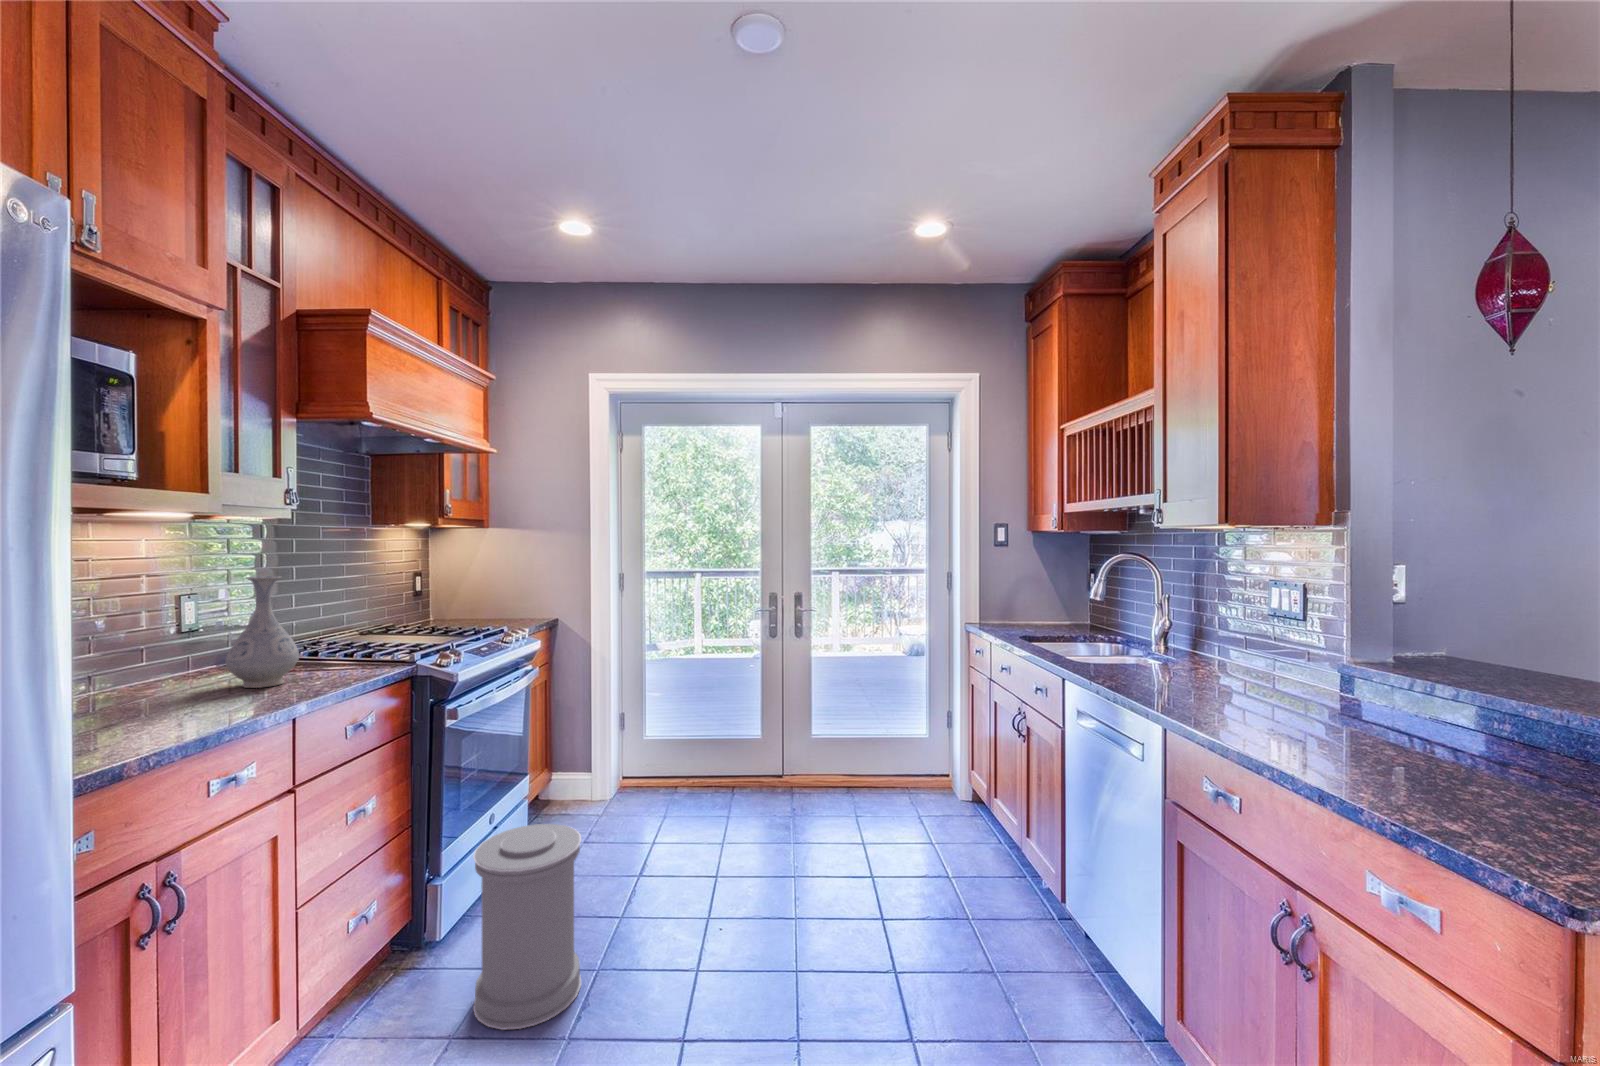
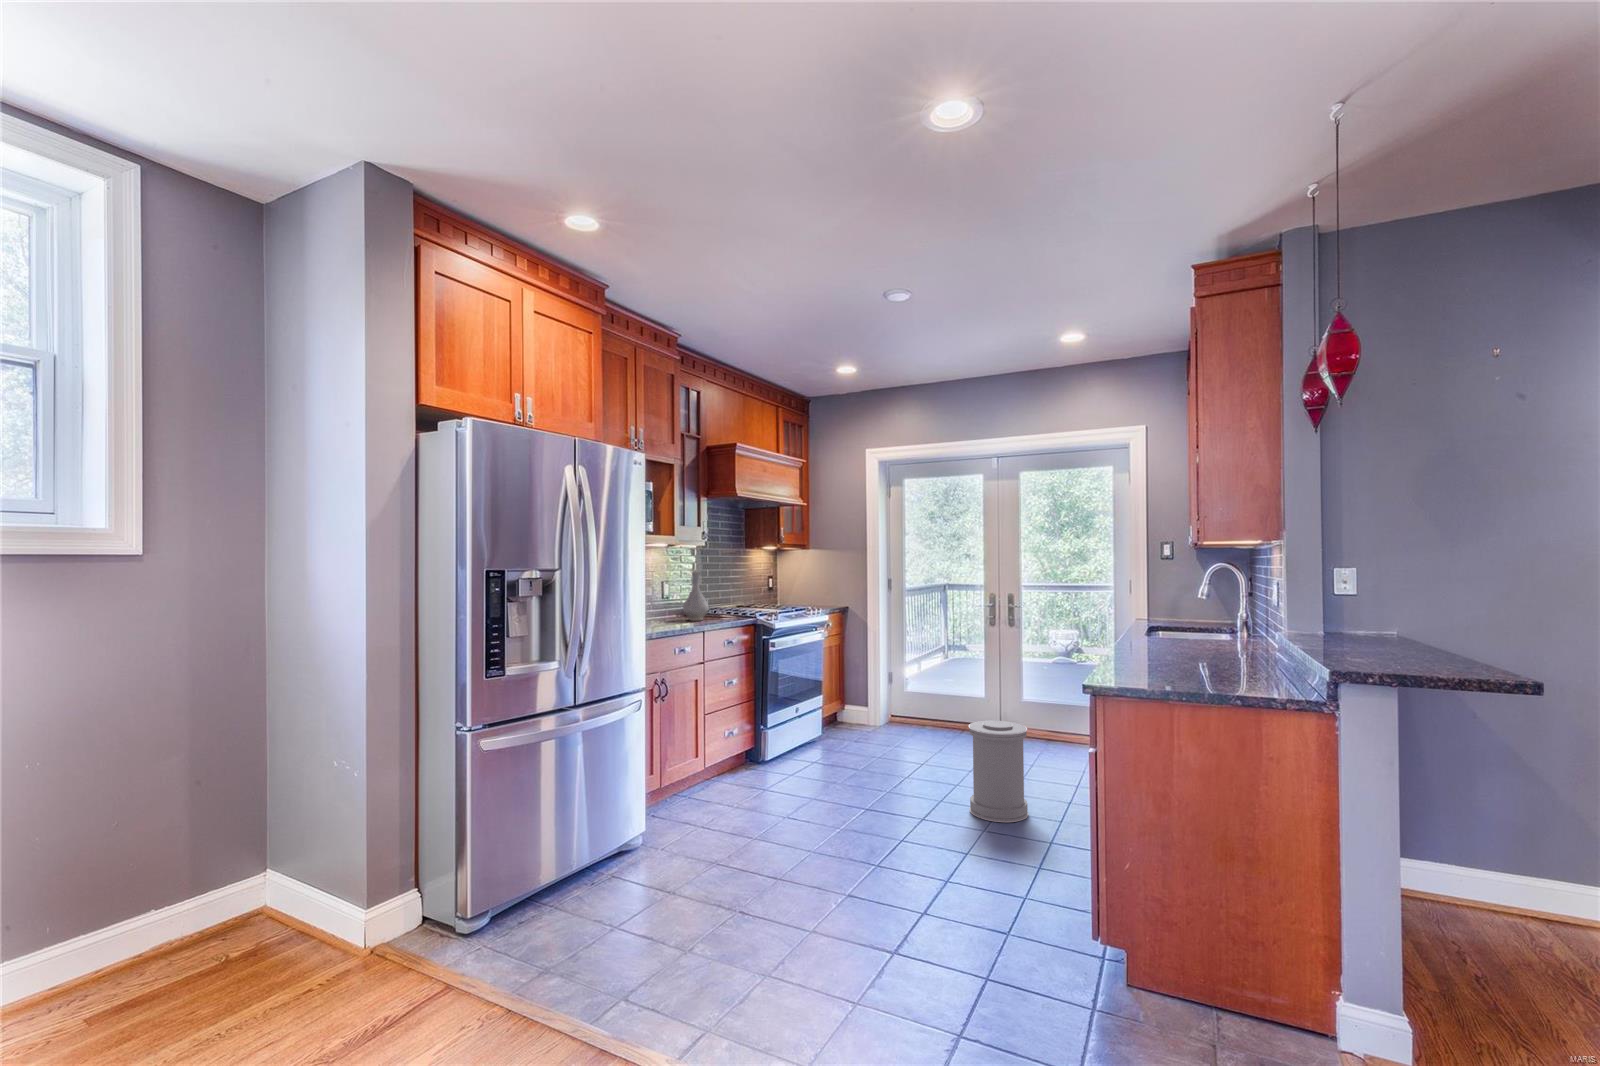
trash can: present [473,824,581,1030] -> present [969,720,1028,822]

